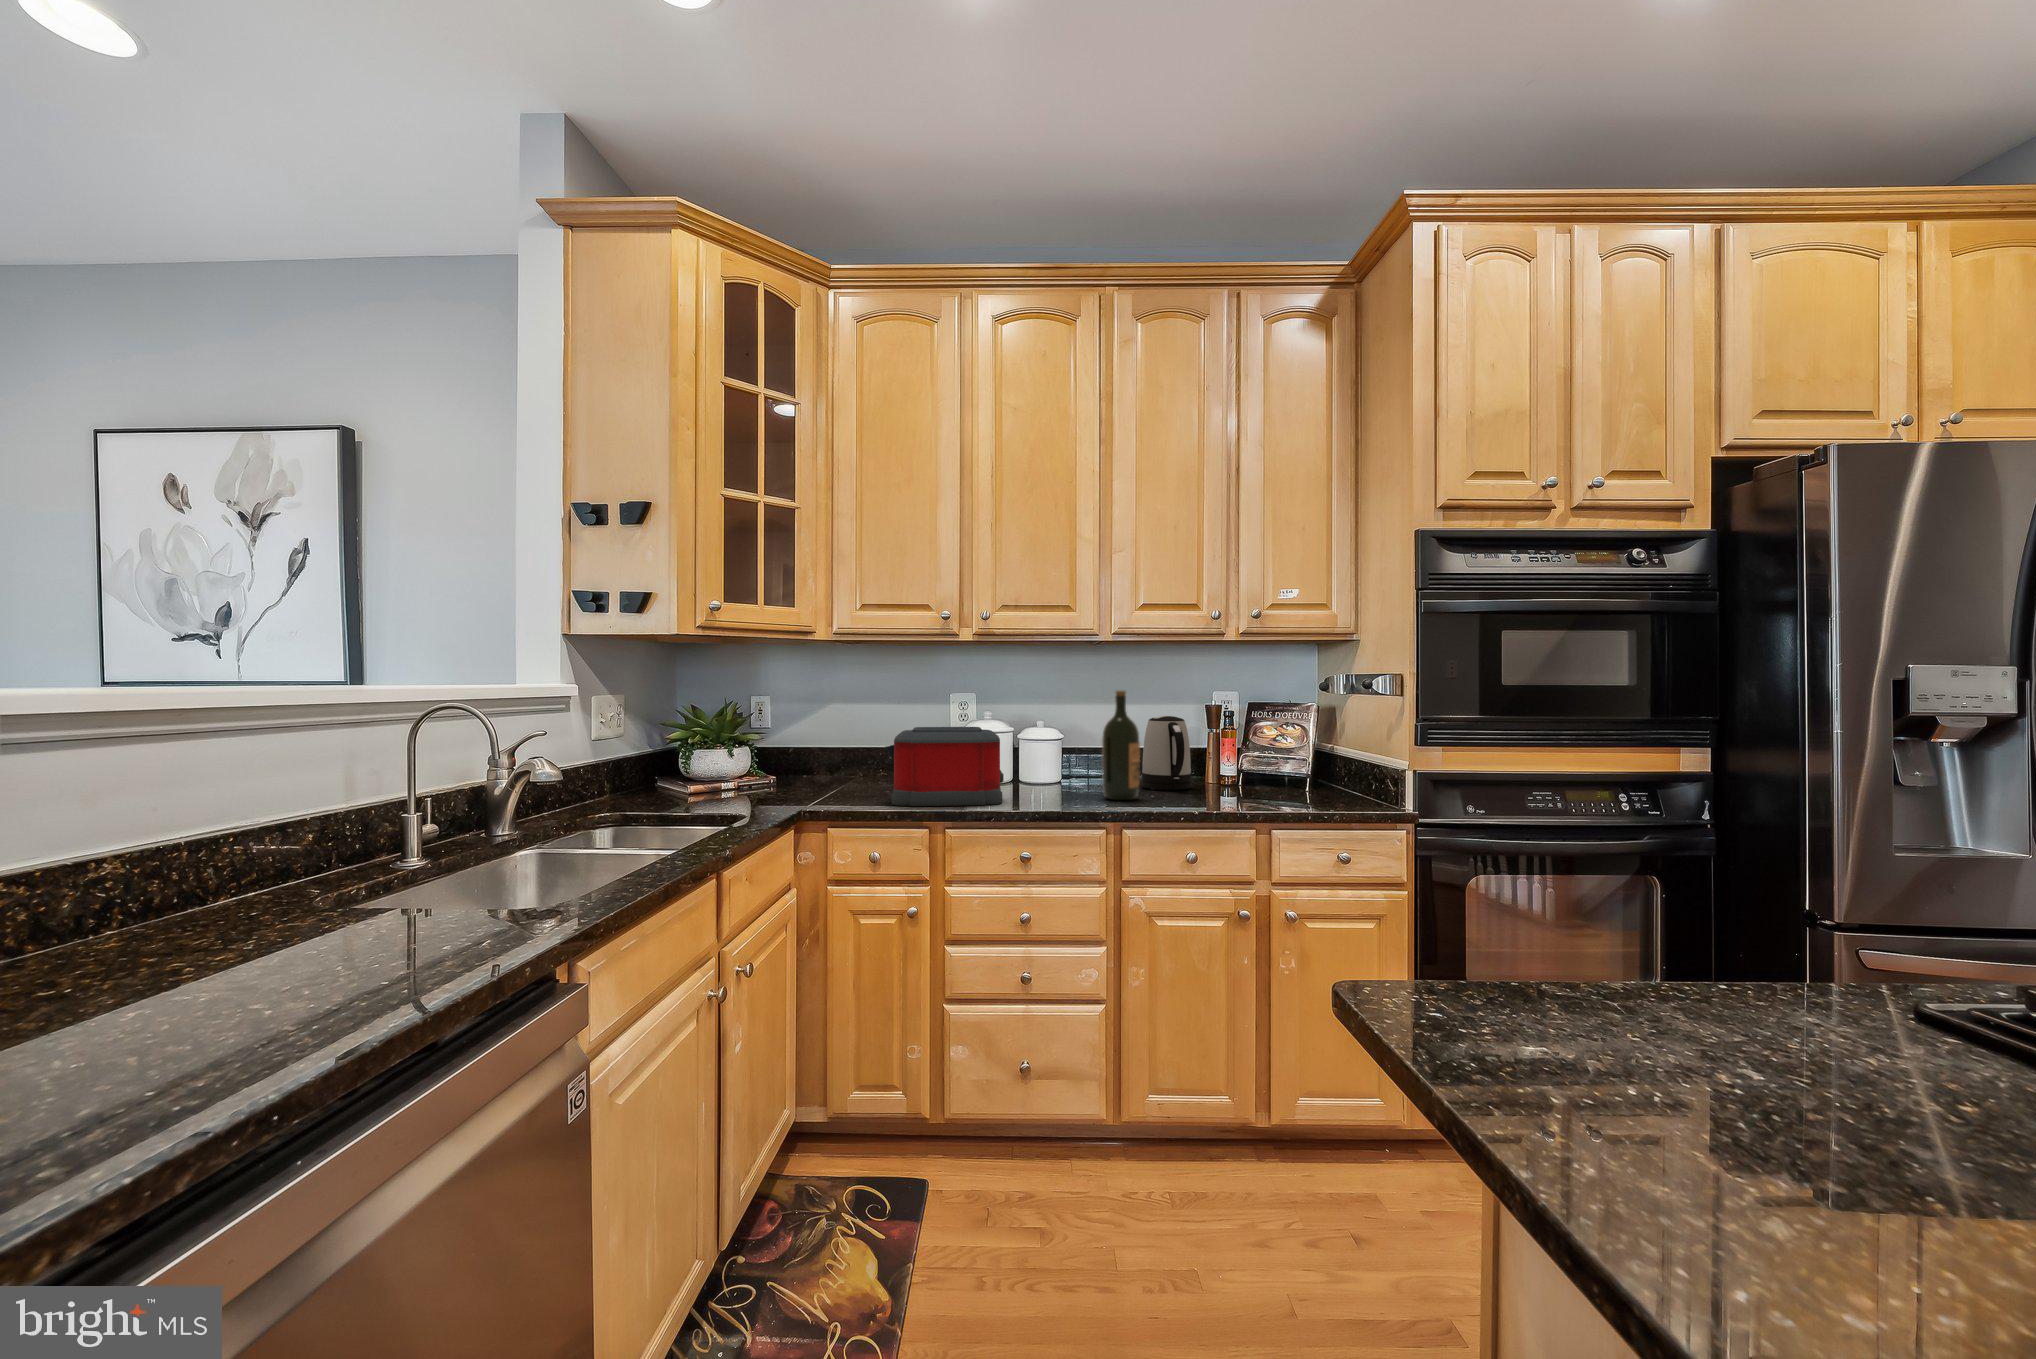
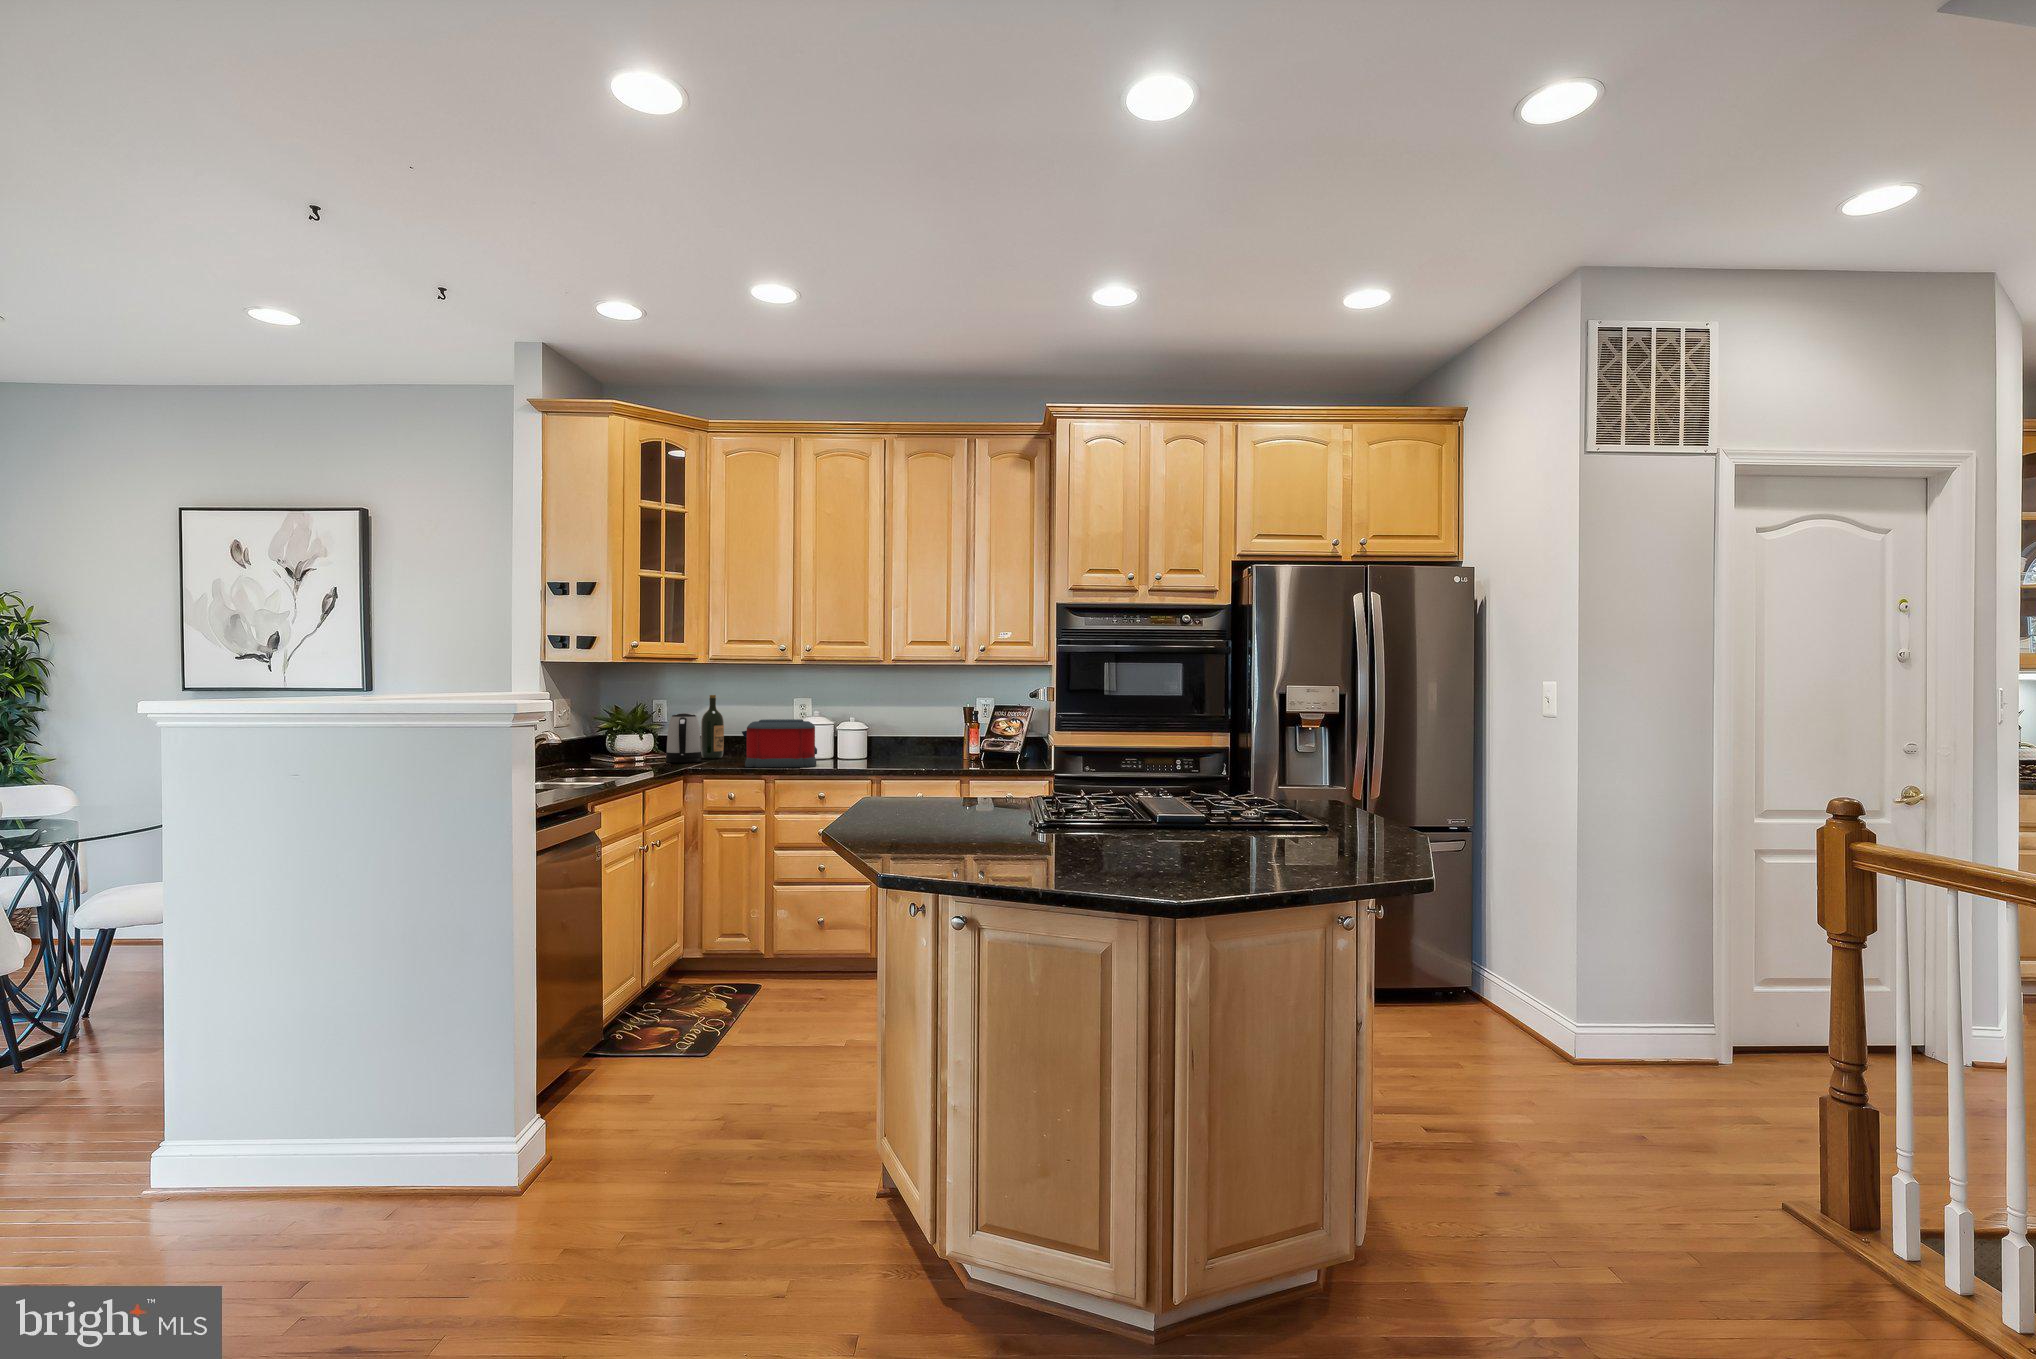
wine bottle: present [1102,691,1140,800] -> present [701,695,724,759]
kettle: present [1142,716,1192,790] -> present [666,713,701,763]

